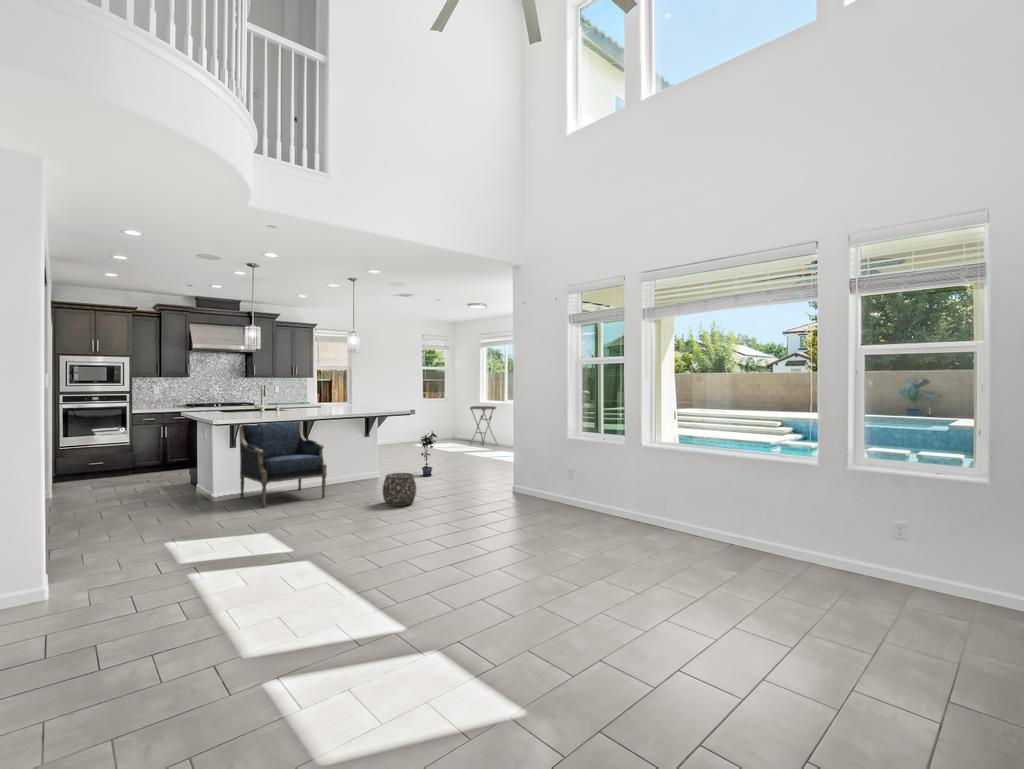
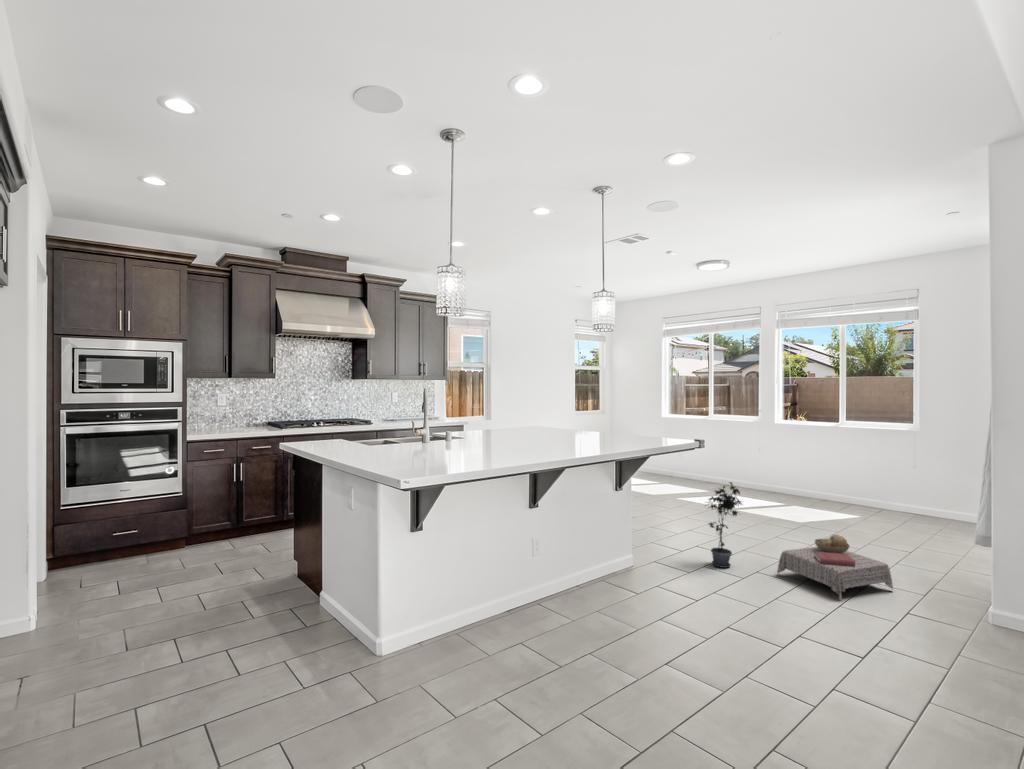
side table: present [470,406,497,445] -> none [657,424,701,484]
armchair: present [239,422,327,508] -> none [433,463,631,706]
ottoman: none [450,456,496,485] -> present [777,535,893,600]
woven basket: present [383,473,416,506] -> none [793,608,888,708]

